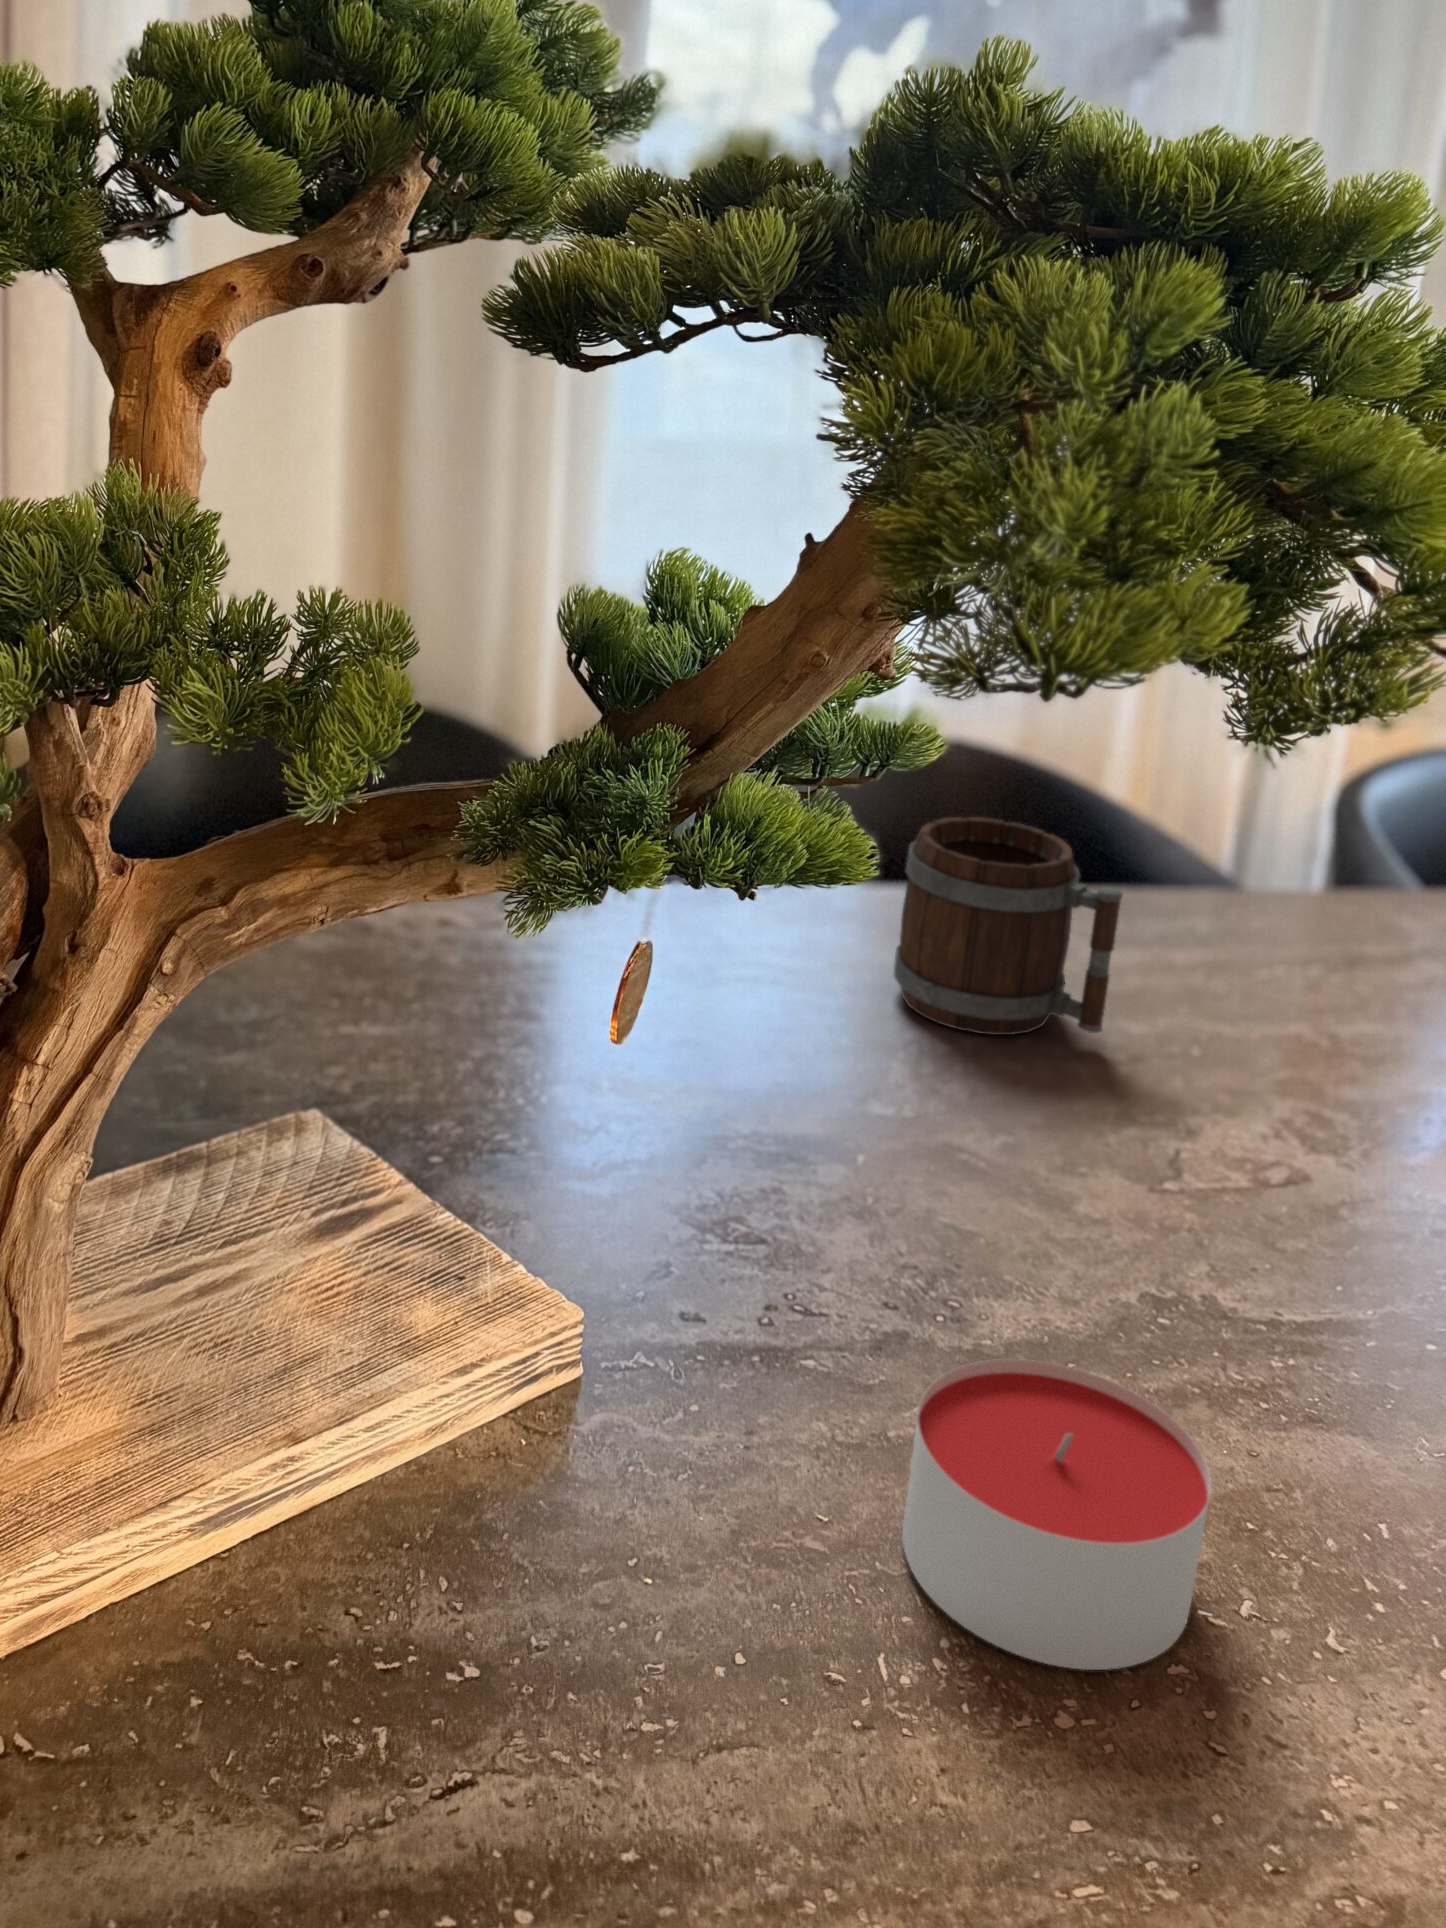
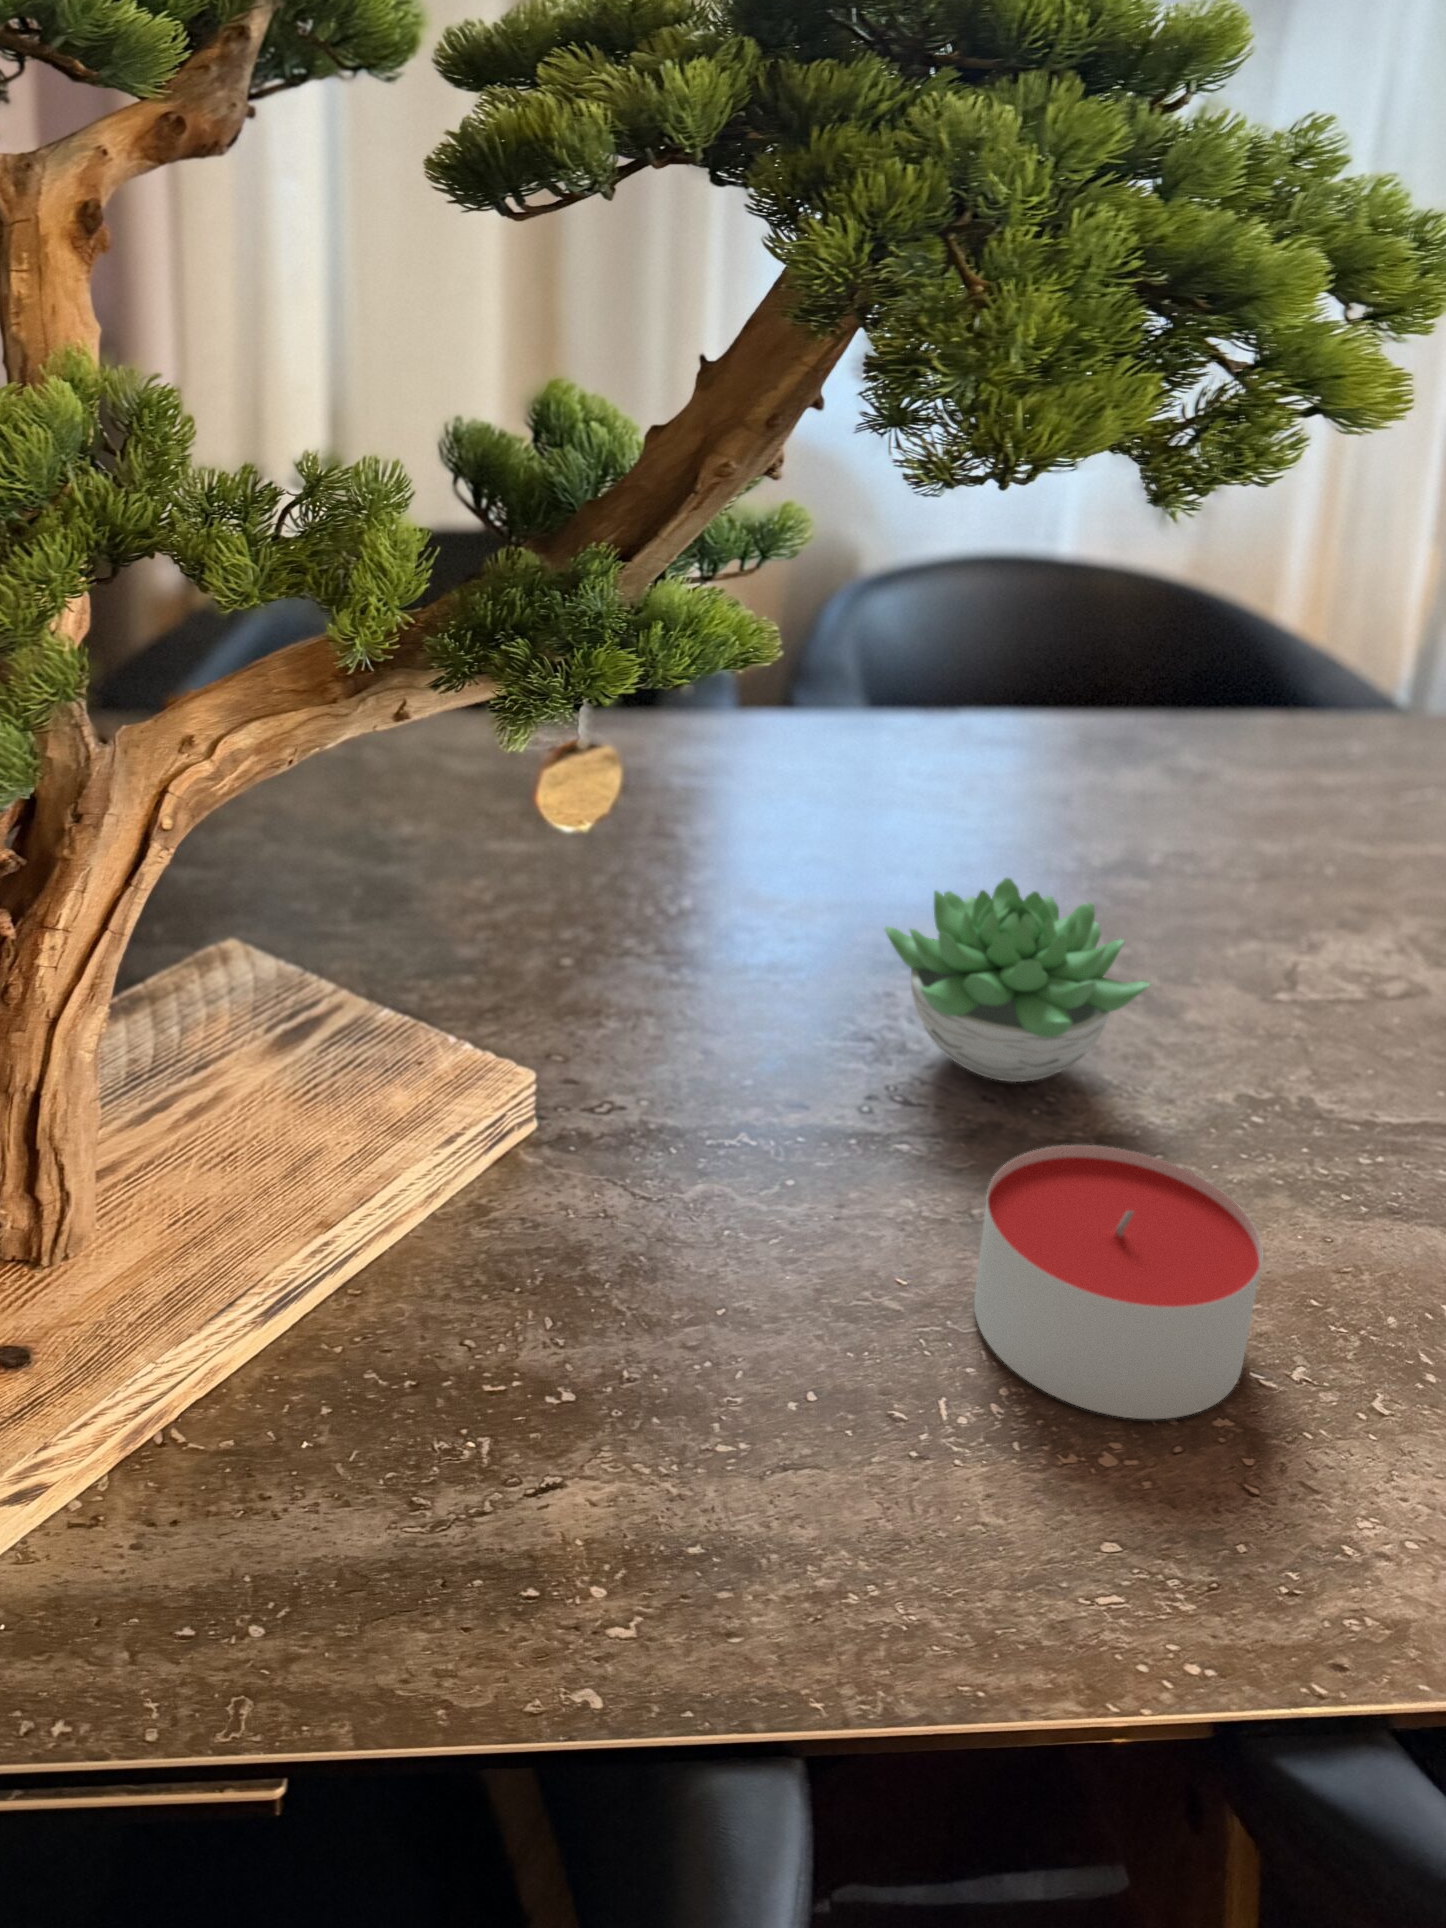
mug: present [894,817,1123,1035] -> none [1026,644,1252,853]
succulent plant: none [777,1065,1056,1286] -> present [885,878,1150,1082]

